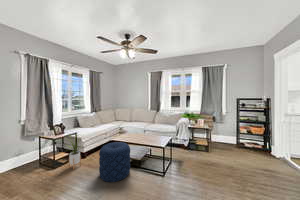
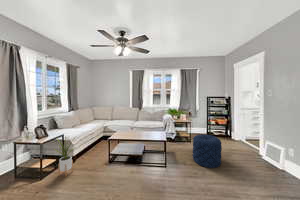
pouf: present [99,142,130,182] -> present [193,134,222,168]

